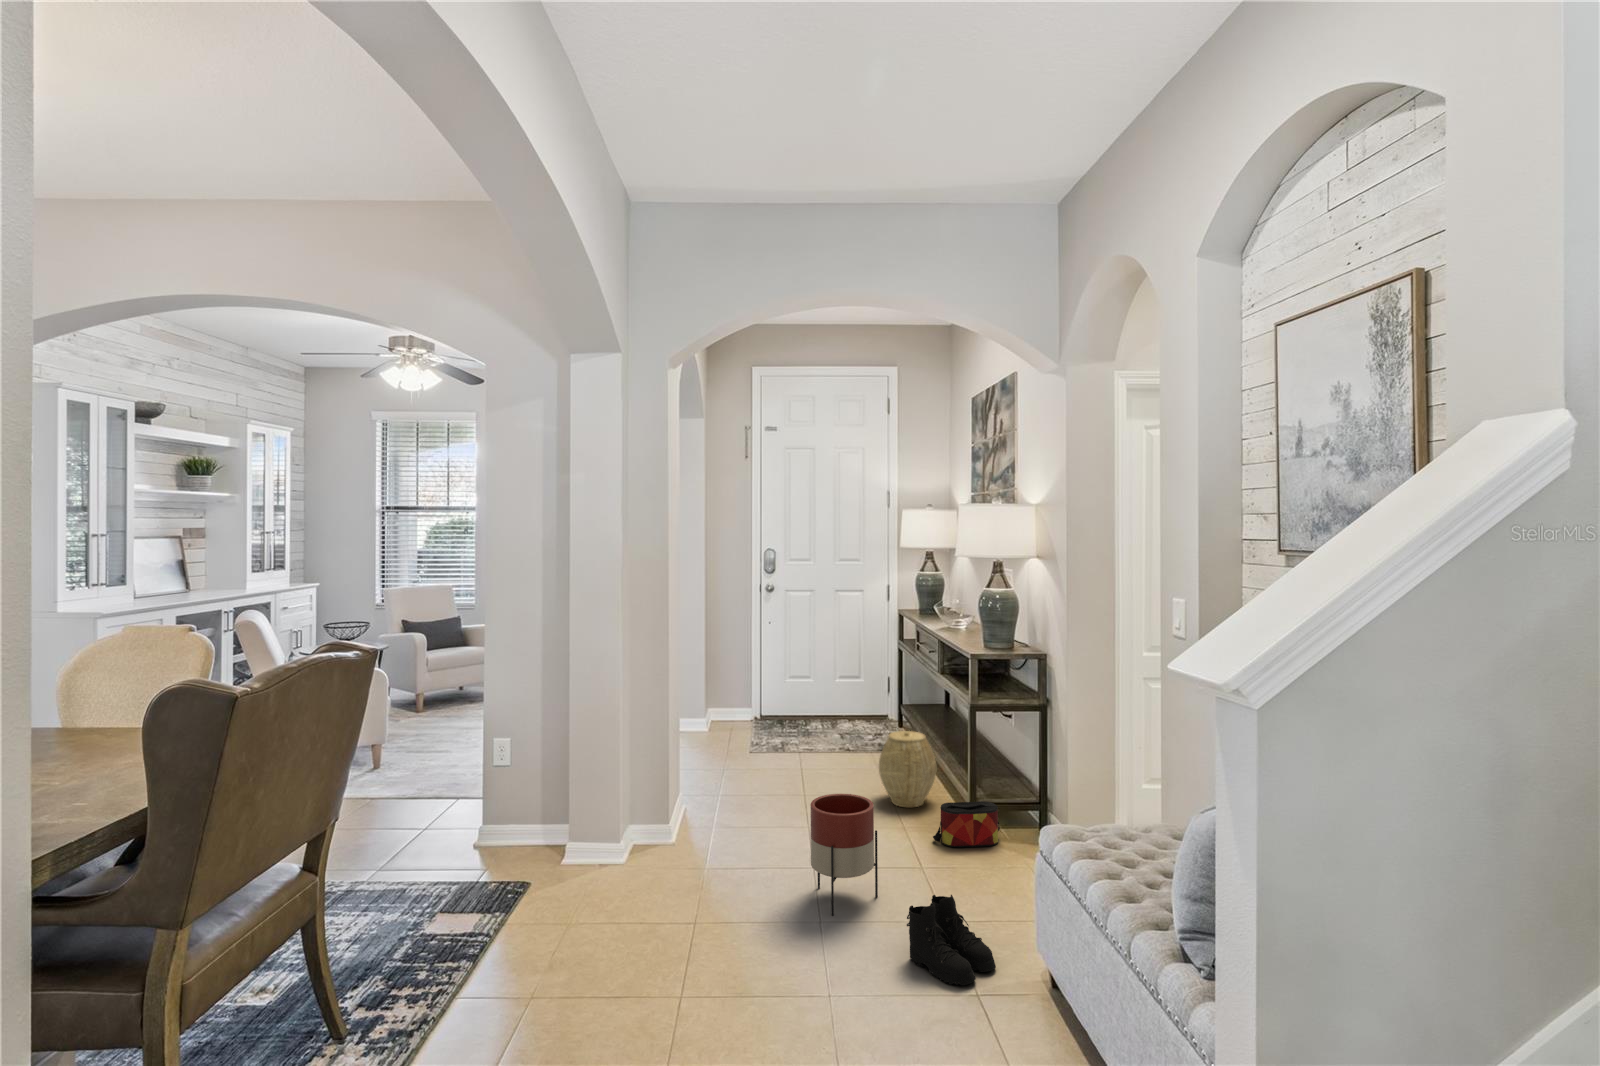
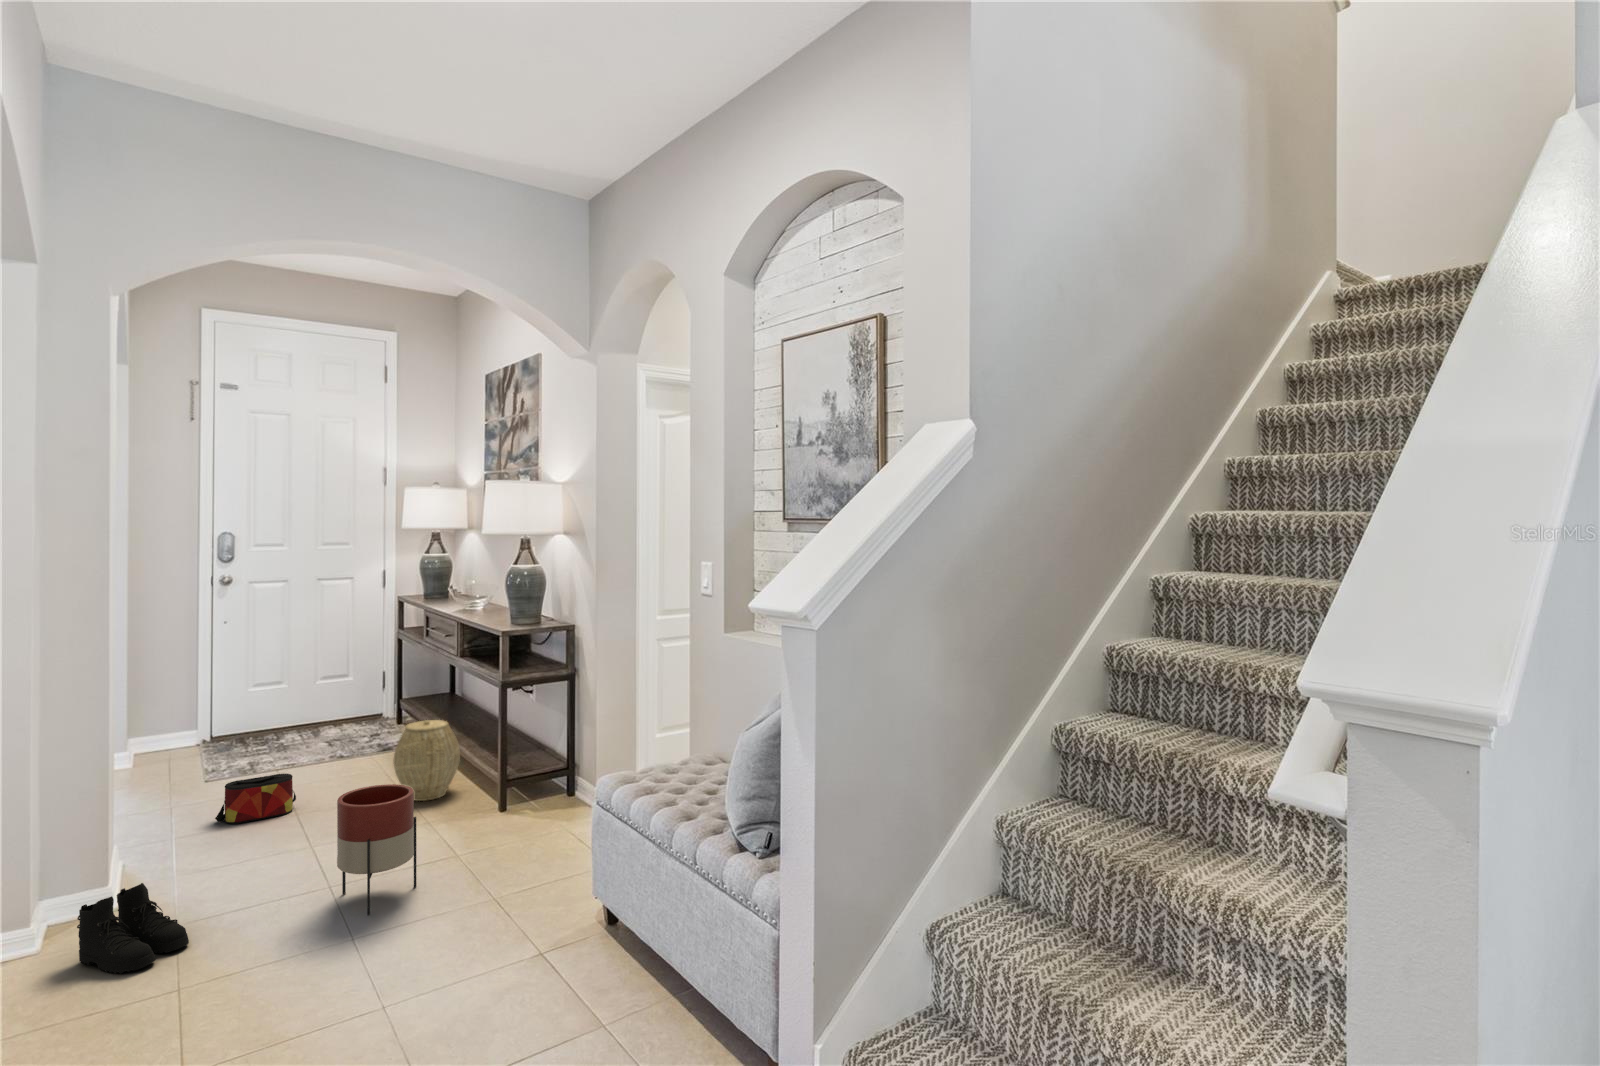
bag: present [933,801,1000,848] -> present [215,774,296,824]
boots: present [907,895,996,985] -> present [77,883,189,974]

